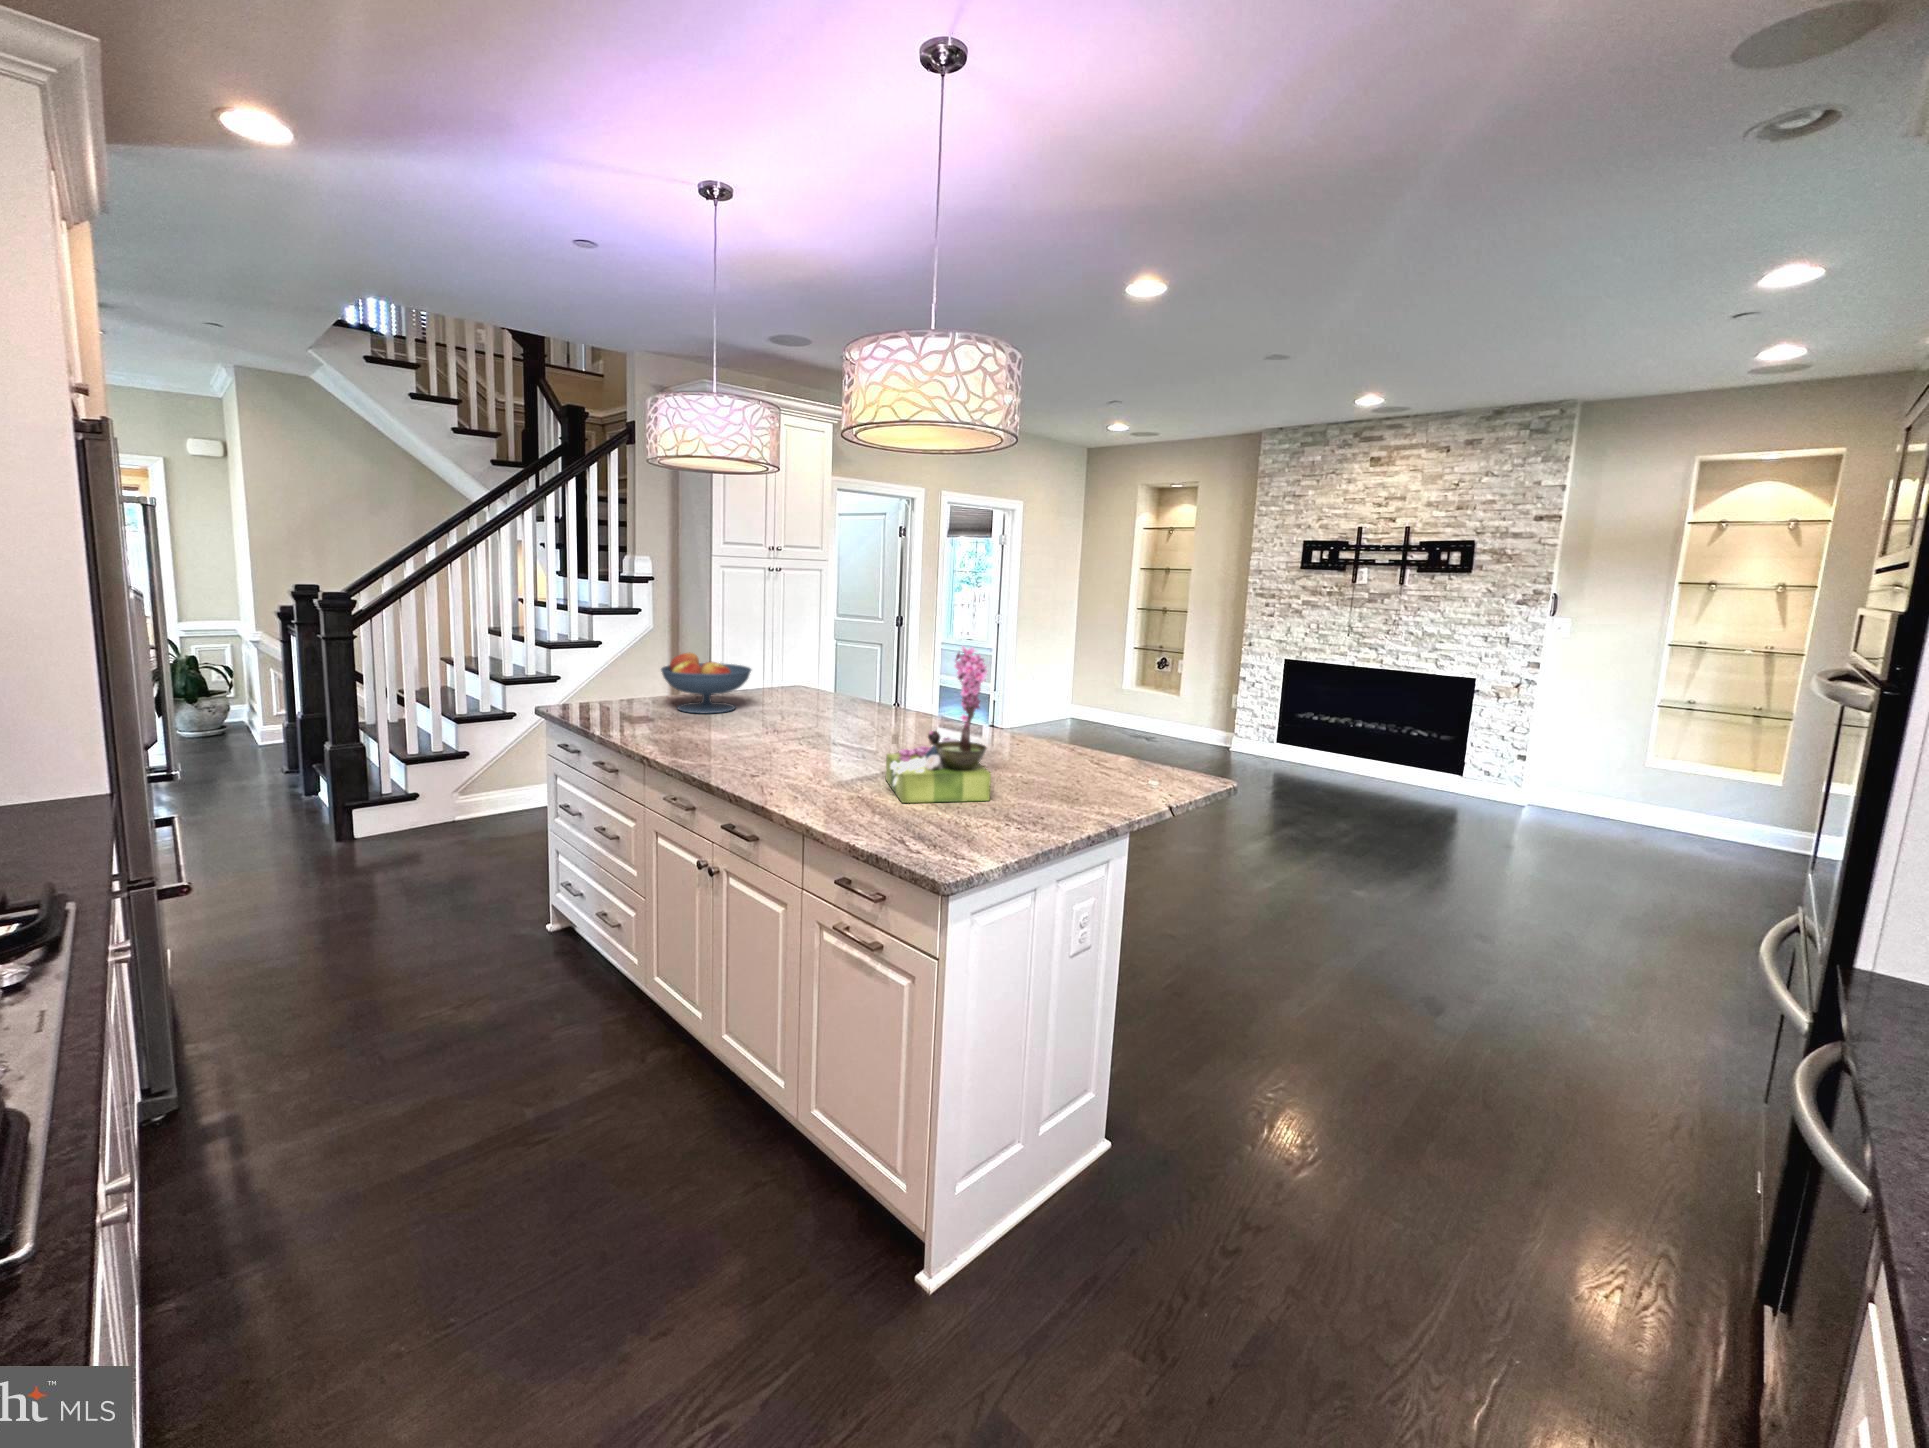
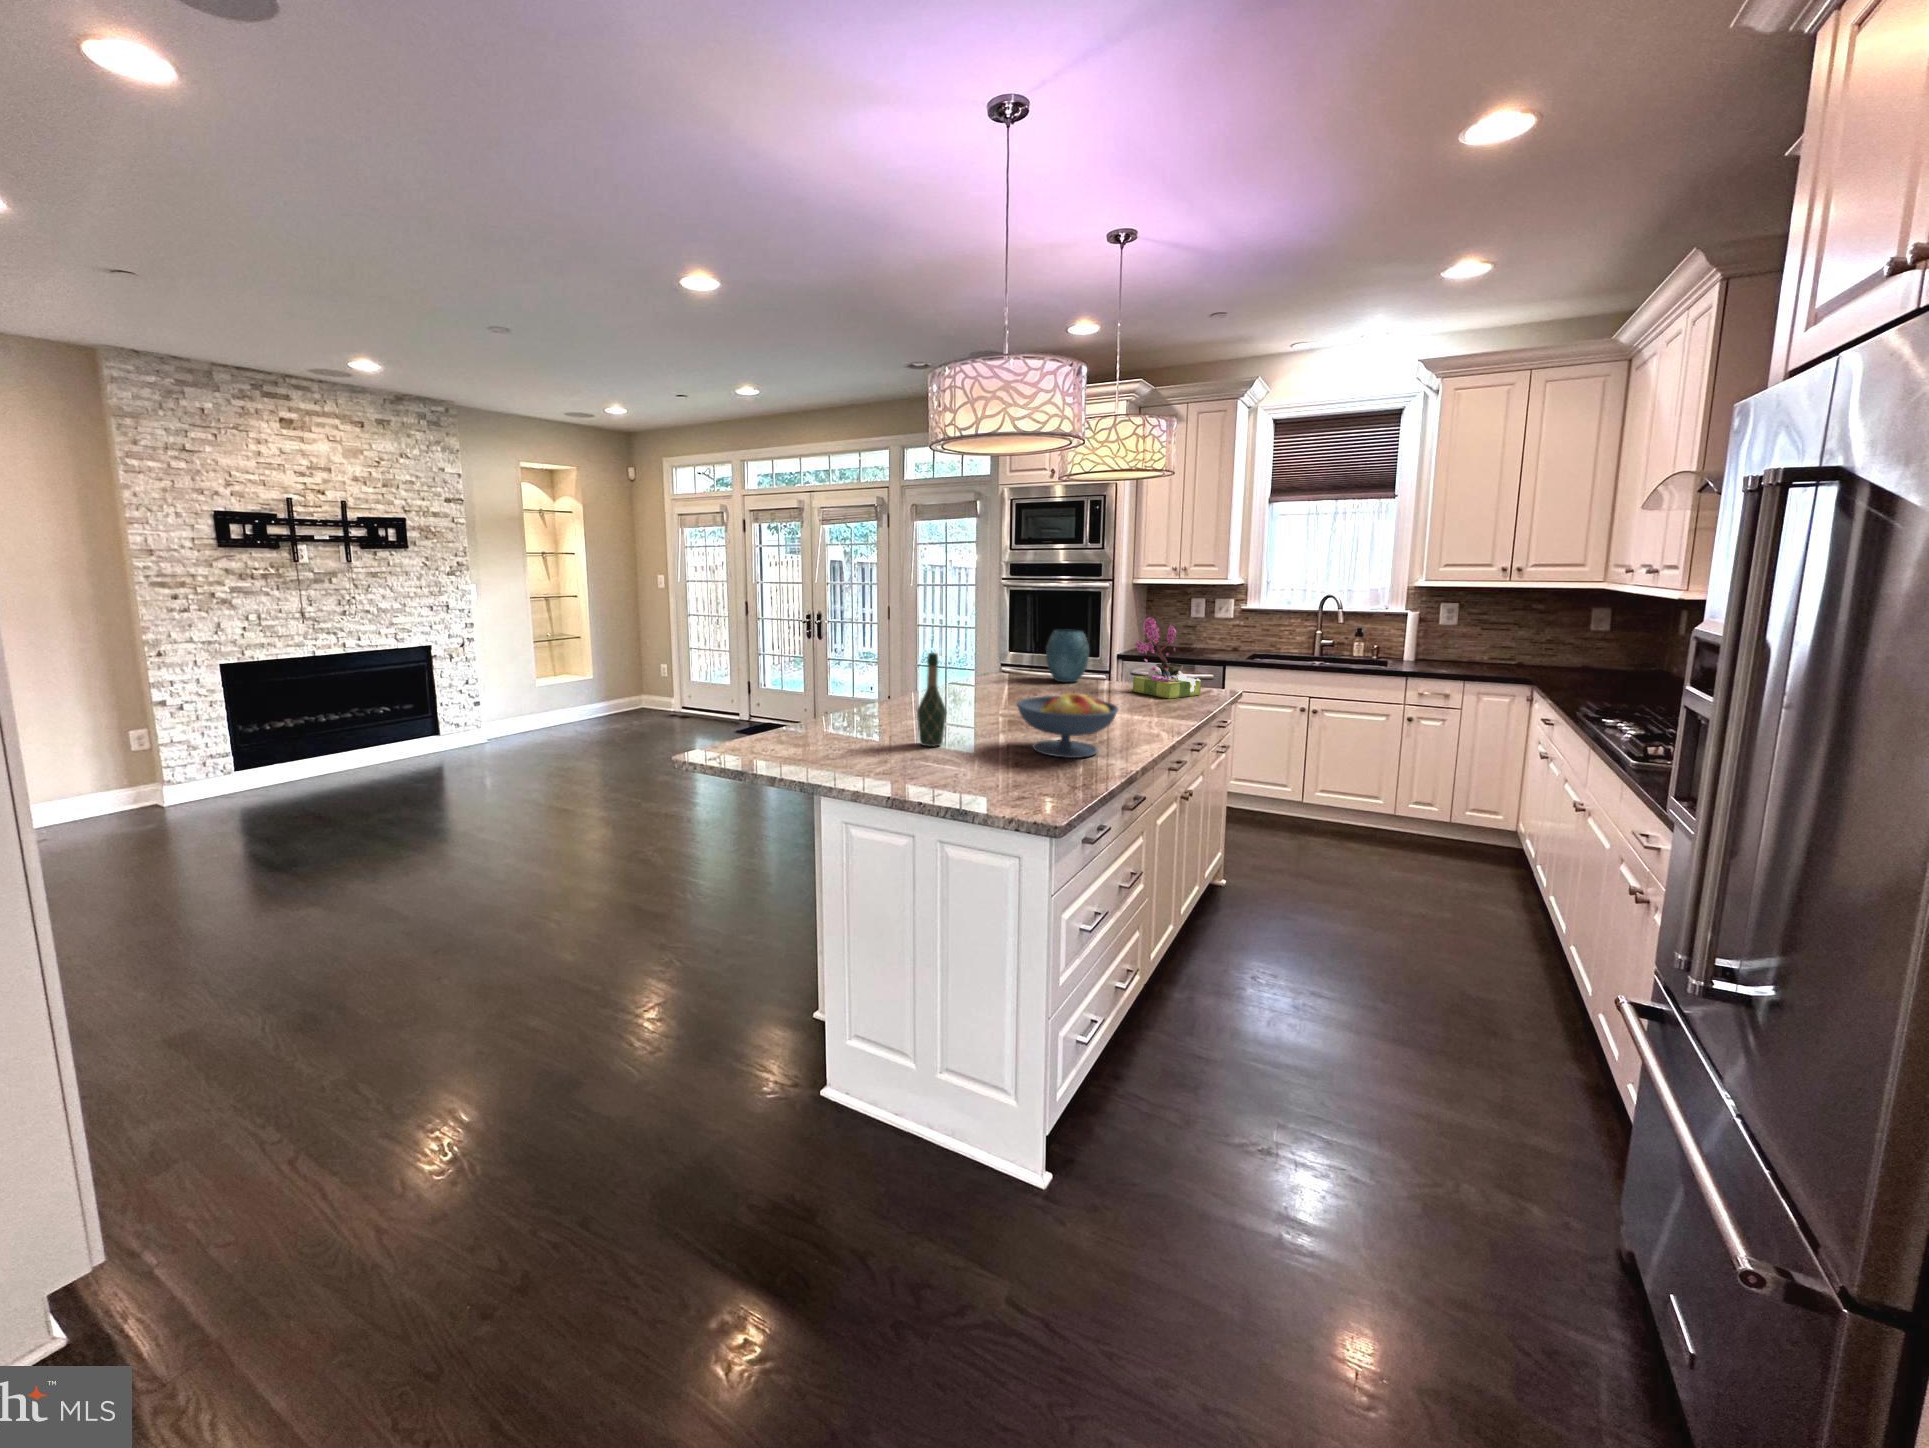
wine bottle: none [763,620,787,695] -> present [917,653,946,747]
vase: none [1050,675,1131,773] -> present [1046,630,1090,682]

